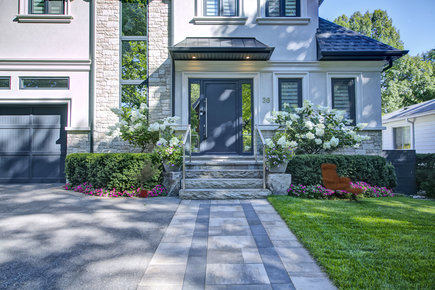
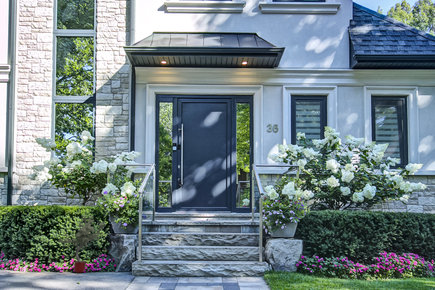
lounge chair: present [321,164,363,203] -> none [346,224,402,285]

